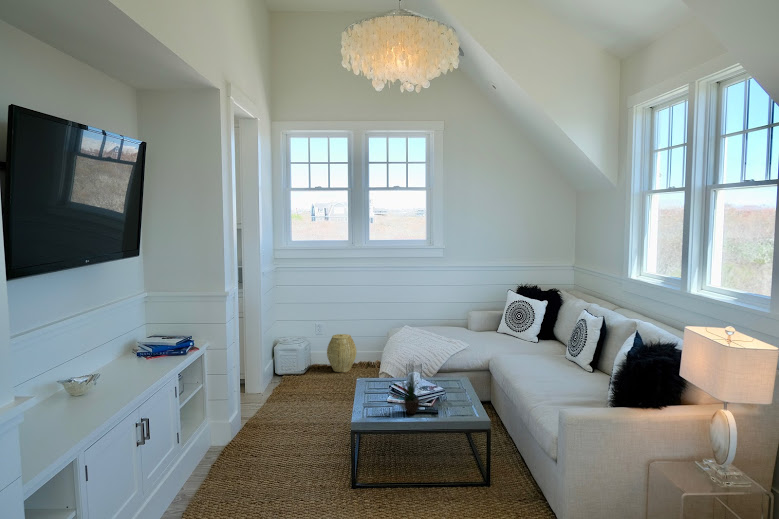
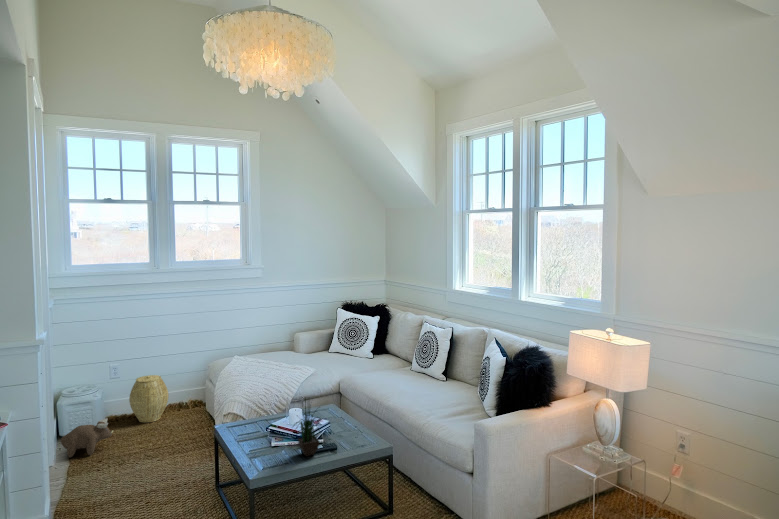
plush toy: none [271,362,307,389] -> present [61,418,113,457]

